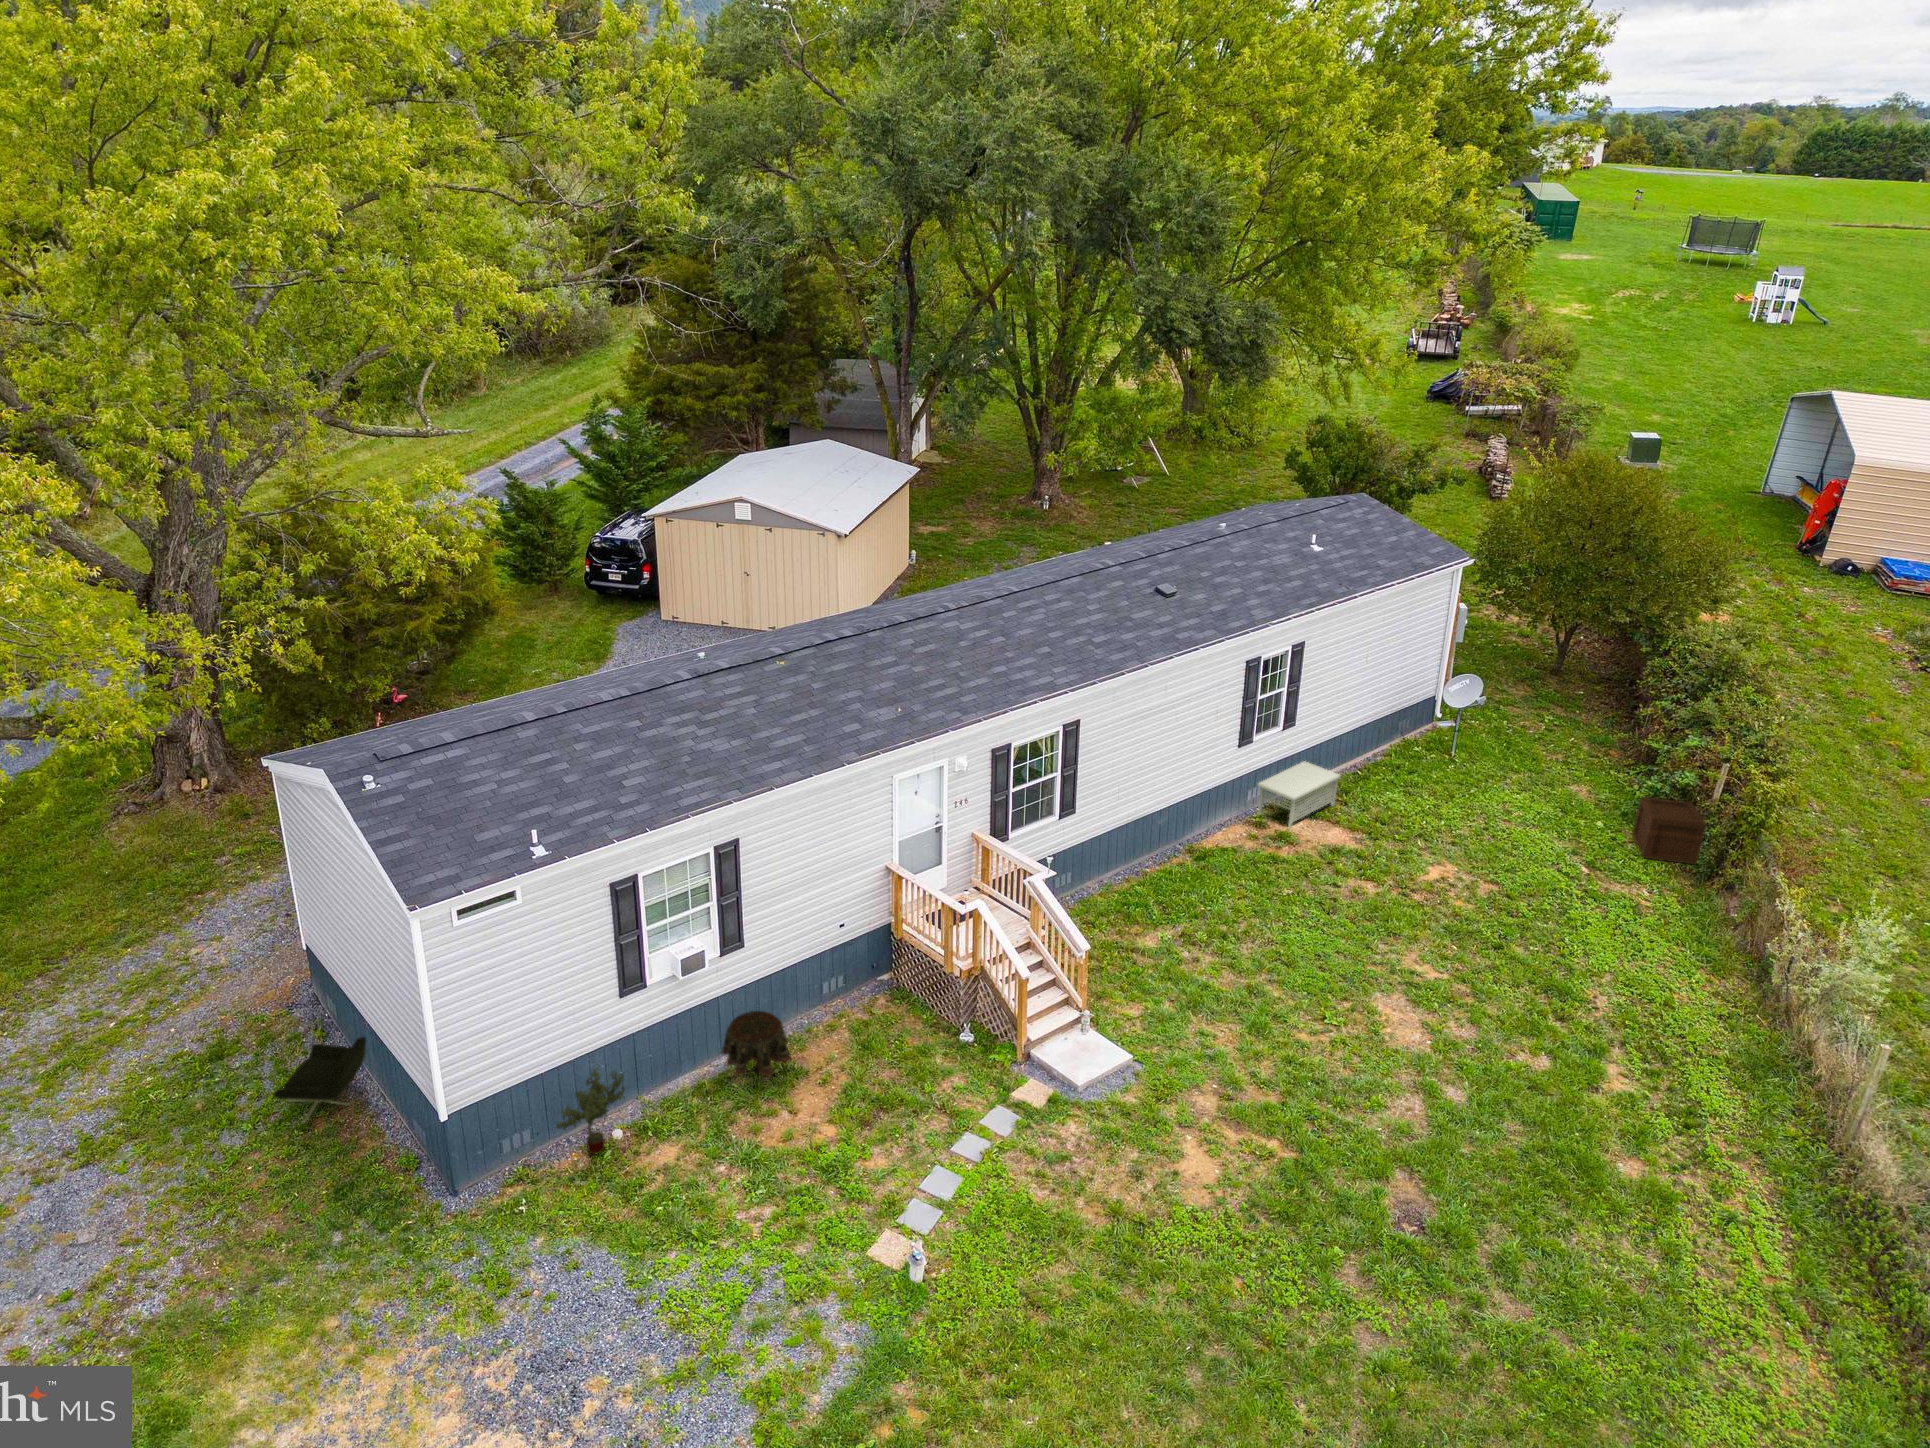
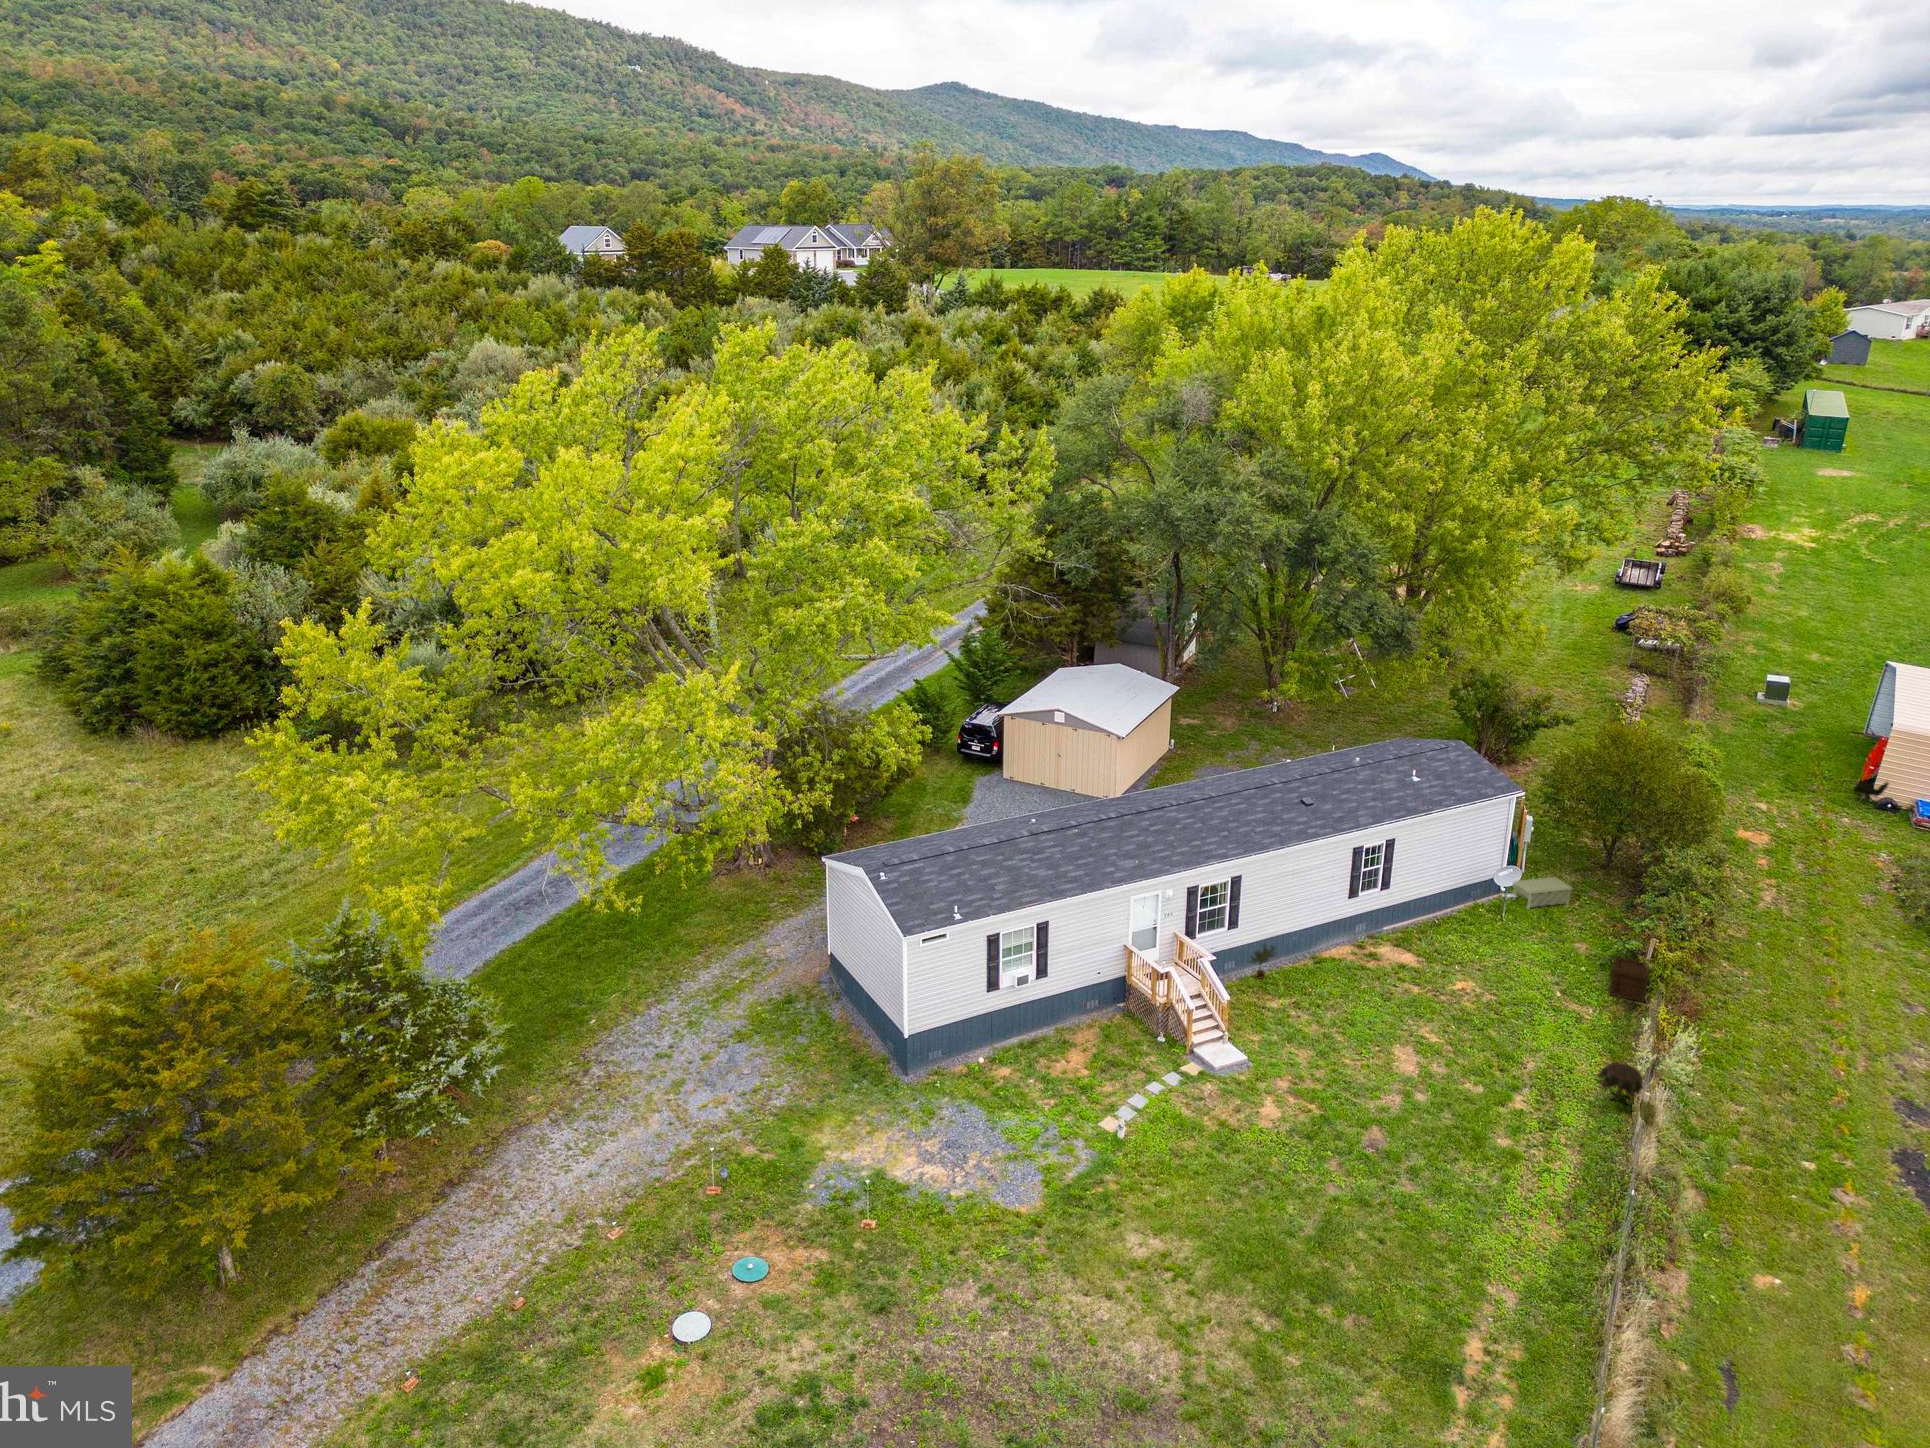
storage bench: present [1258,761,1340,829] -> present [1514,877,1572,909]
side table: present [722,1011,791,1087] -> present [1597,1062,1643,1102]
lounge chair: present [273,1037,366,1124] -> present [1853,781,1889,801]
potted tree: present [556,1069,624,1154] -> present [1249,944,1276,979]

